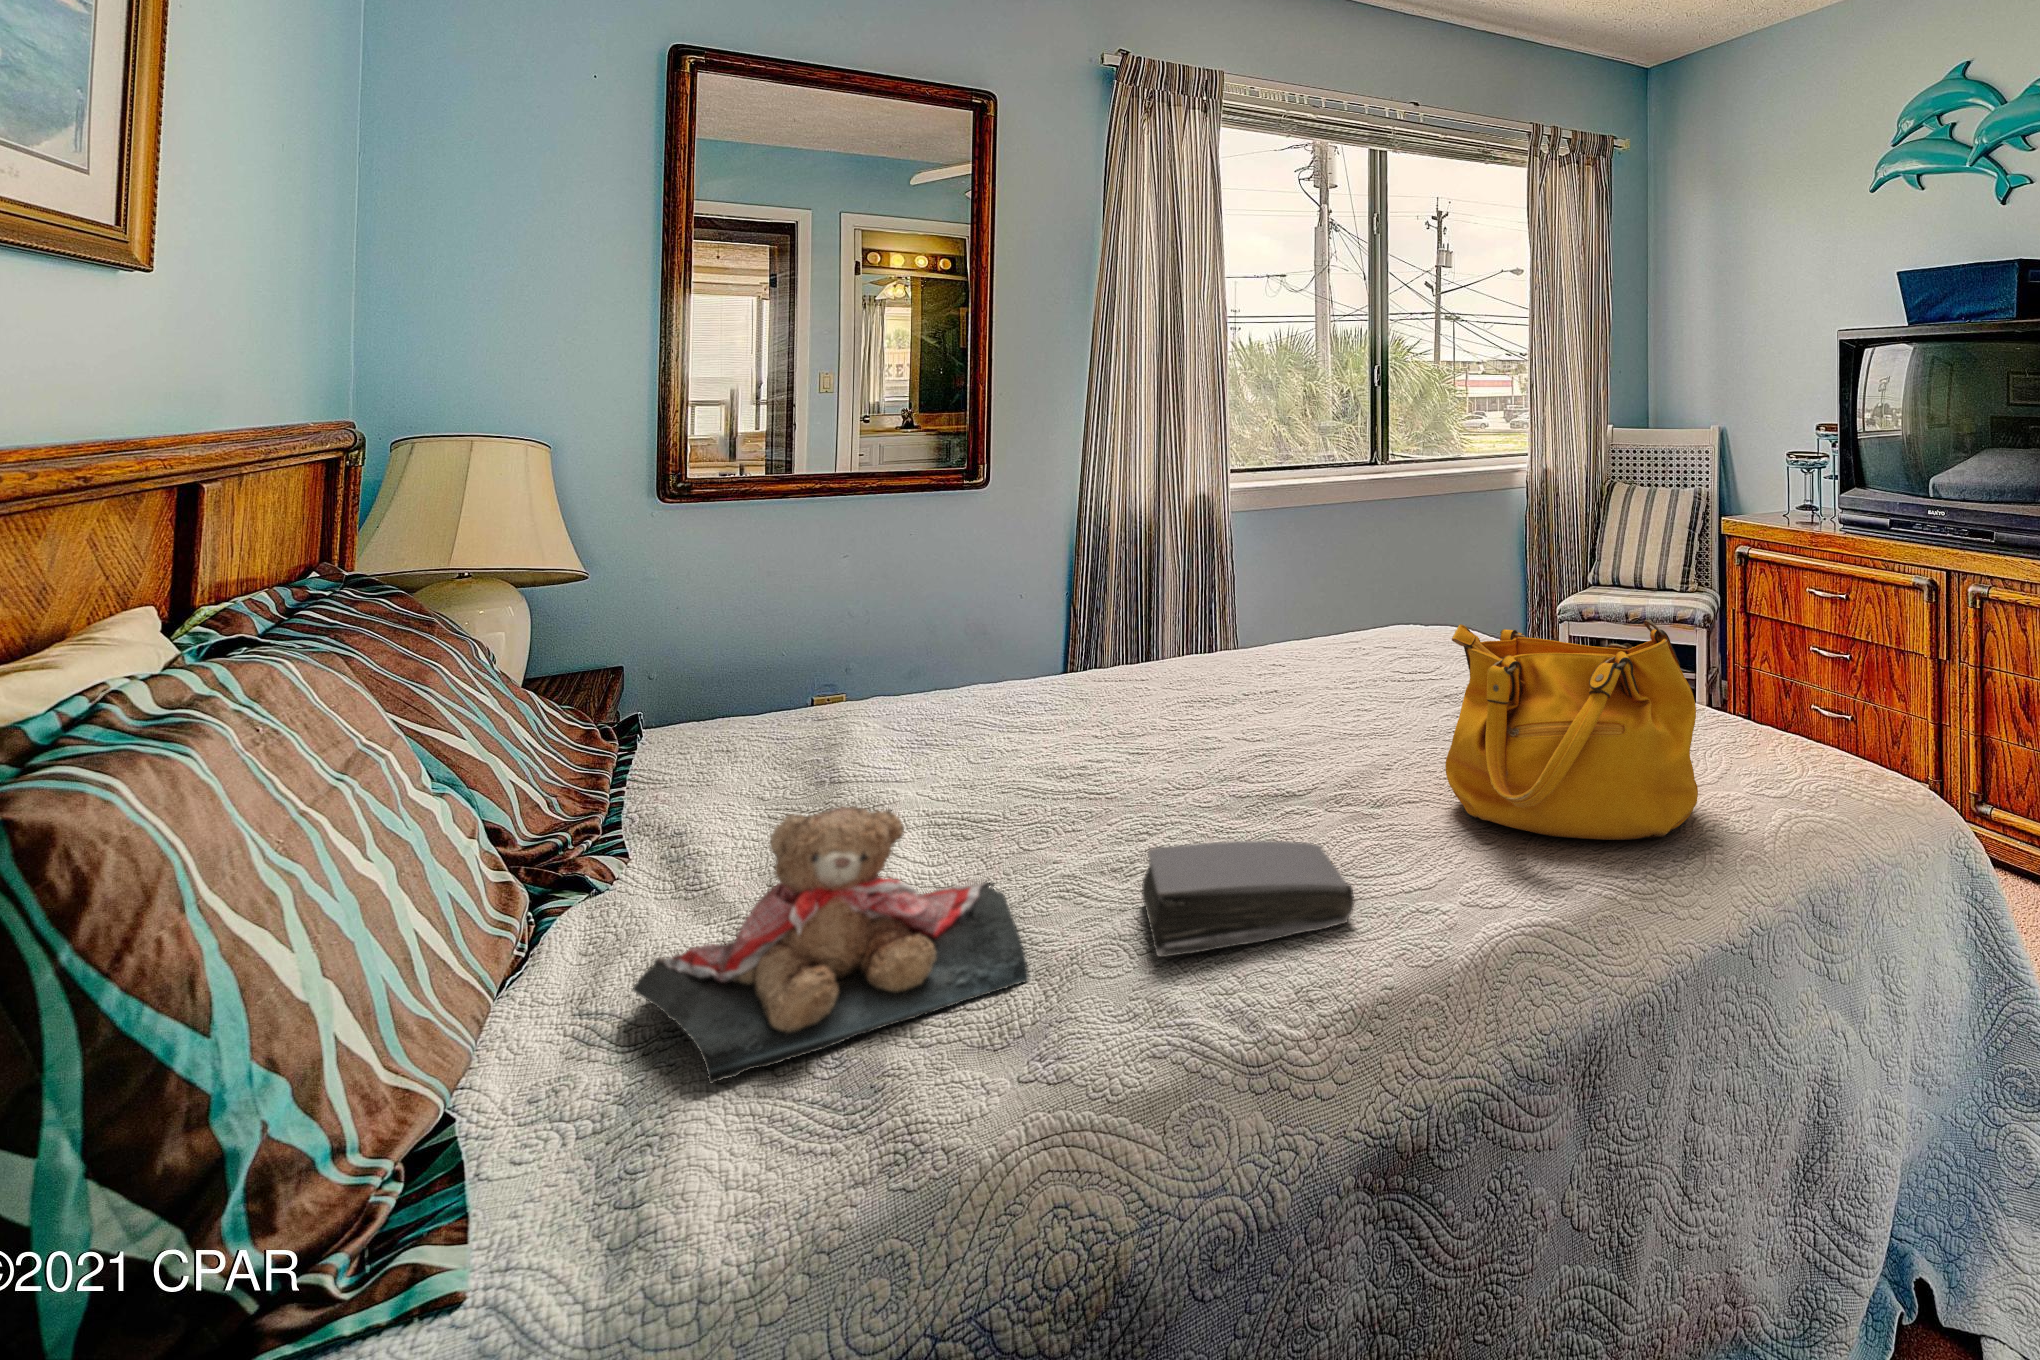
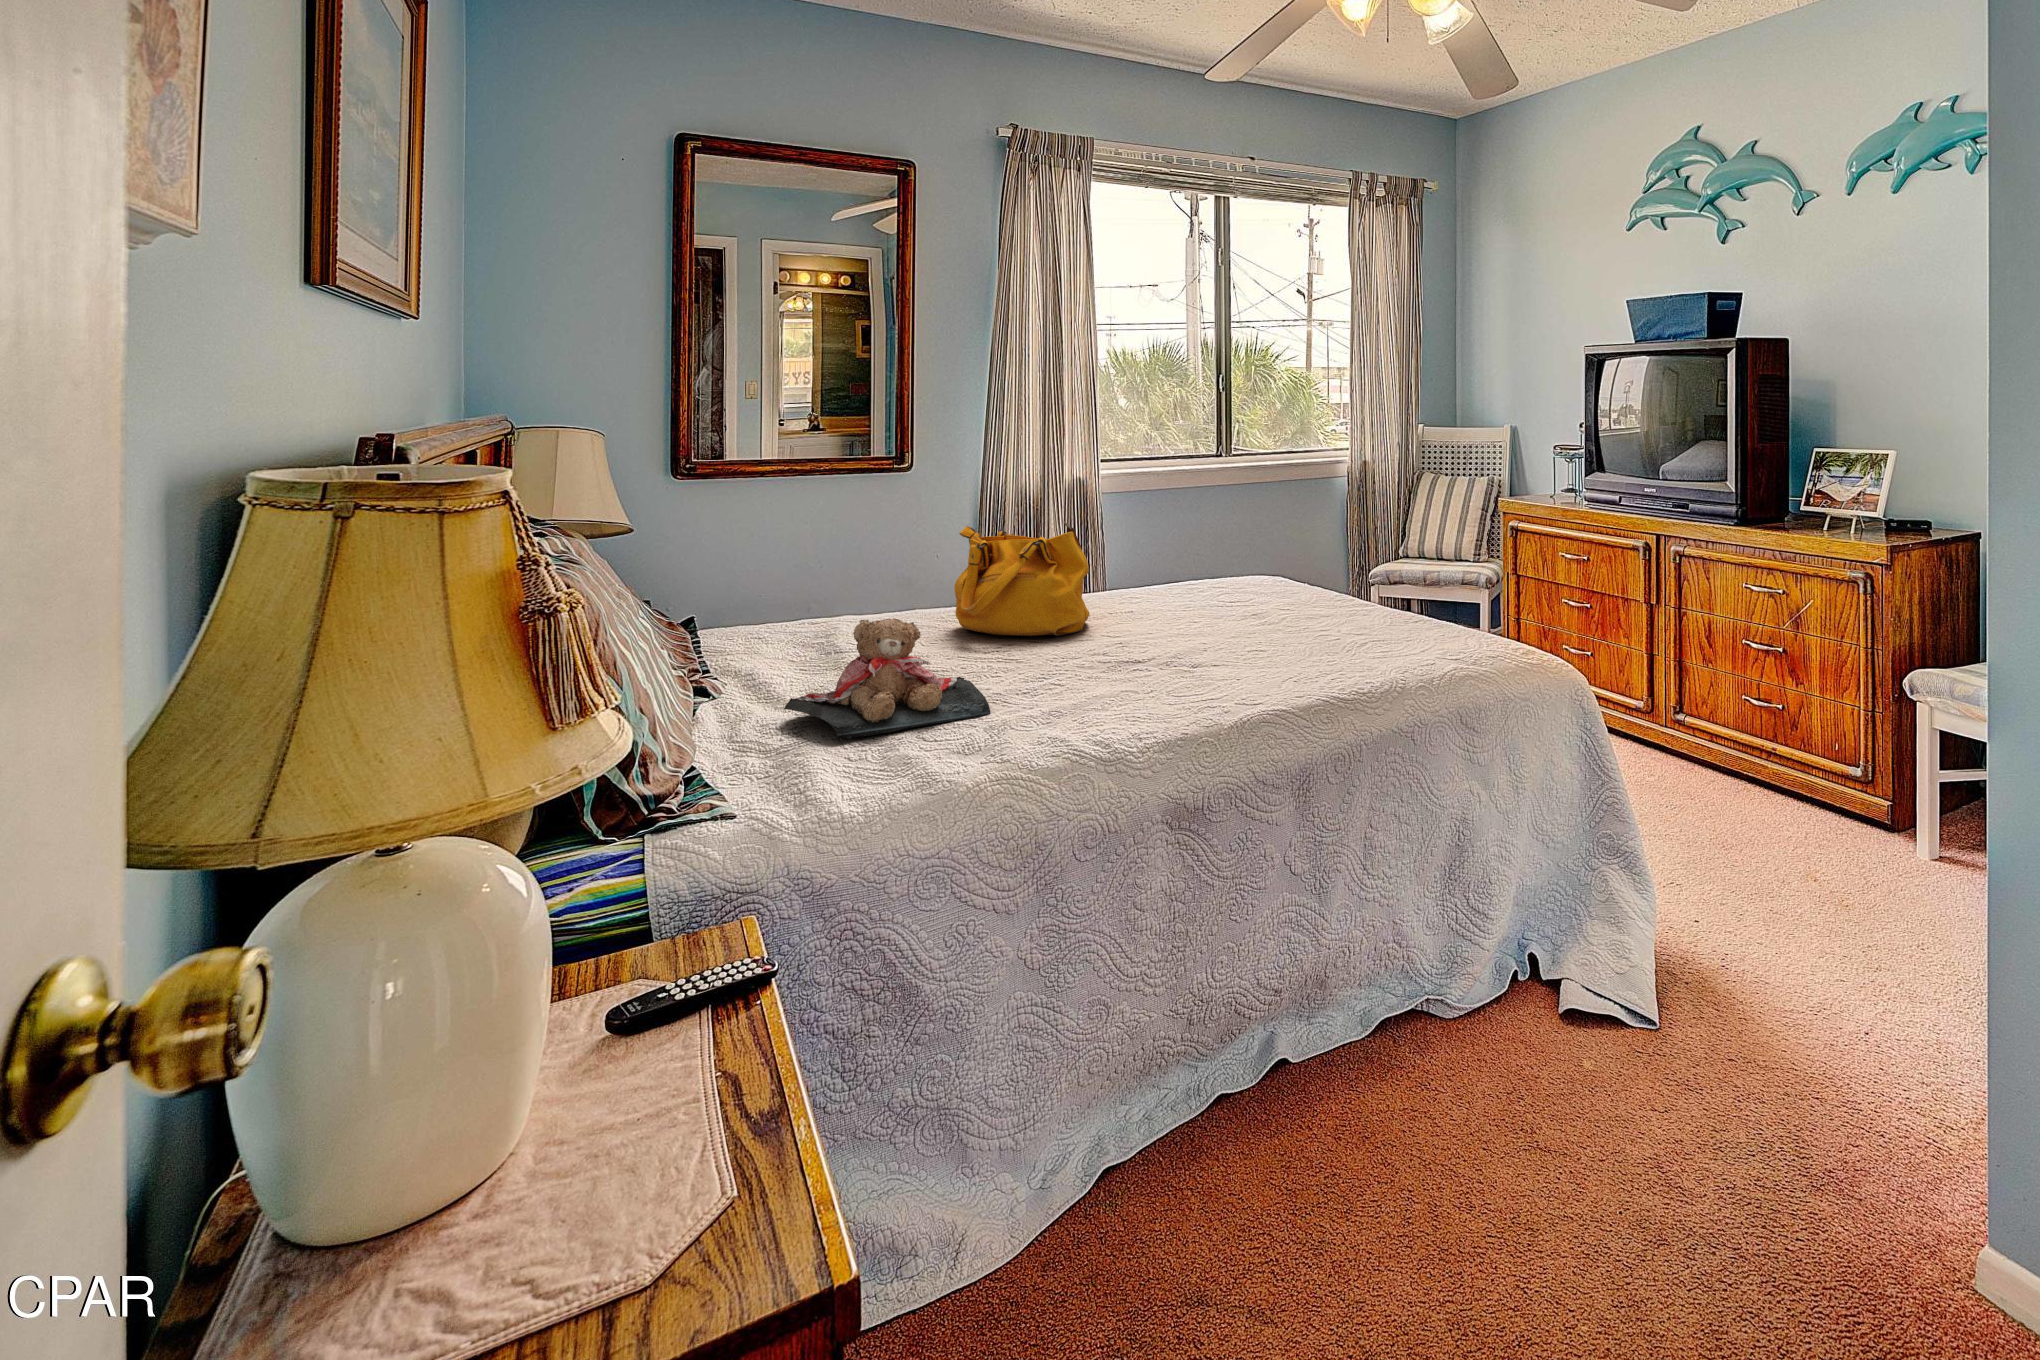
handbag: present [1445,619,1698,840] -> present [955,522,1090,636]
book: present [1142,841,1354,957] -> none [1049,658,1171,704]

